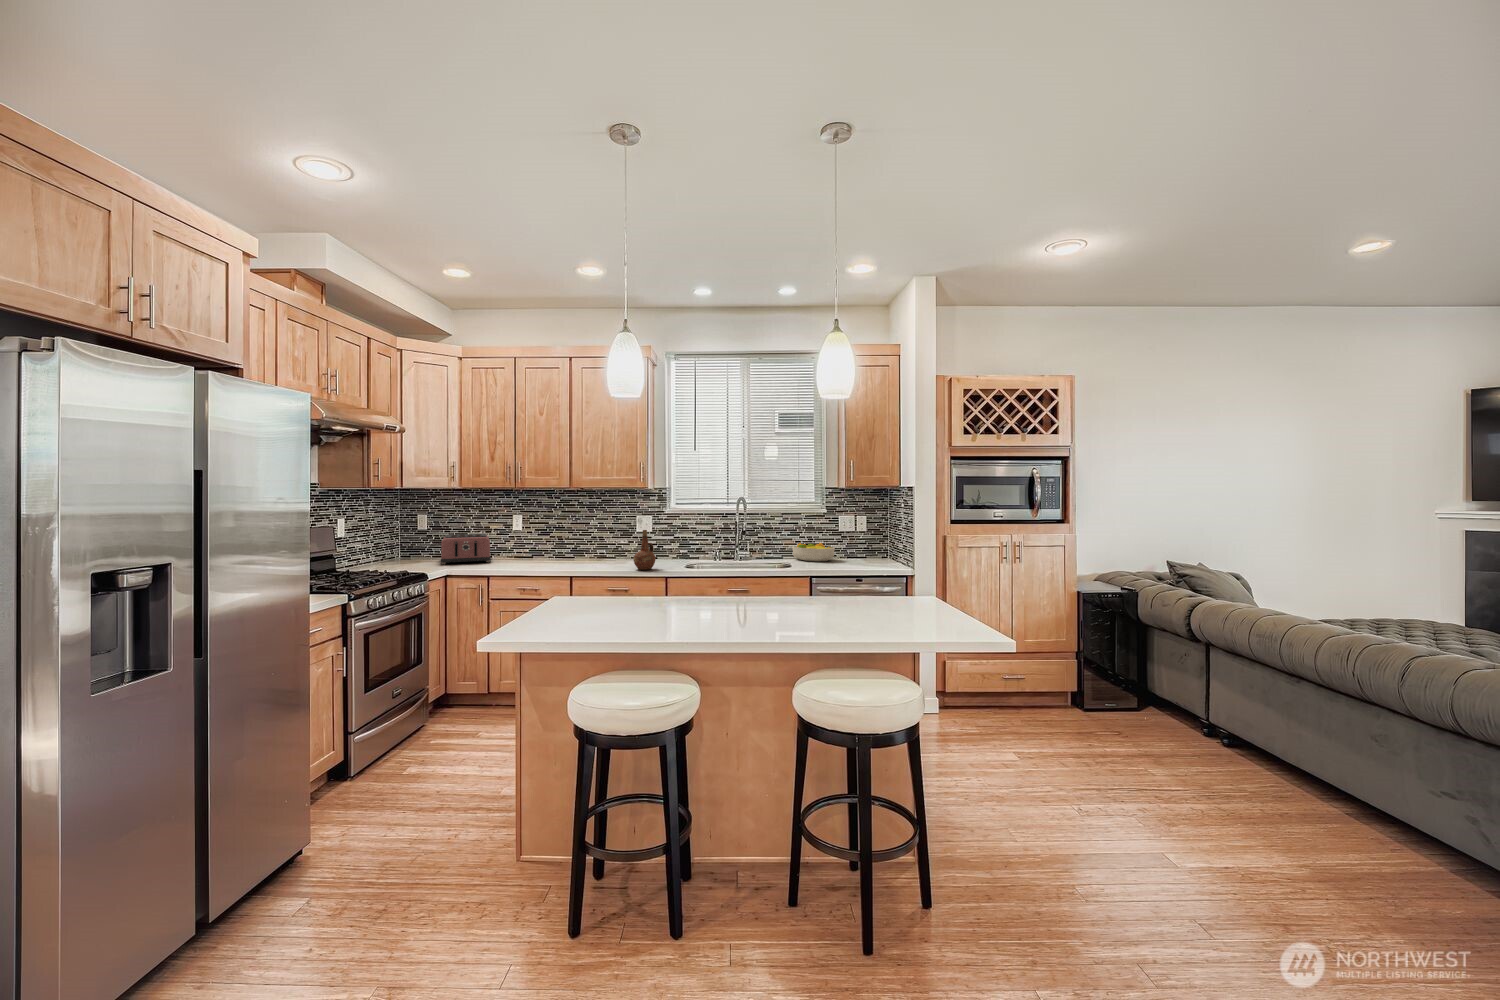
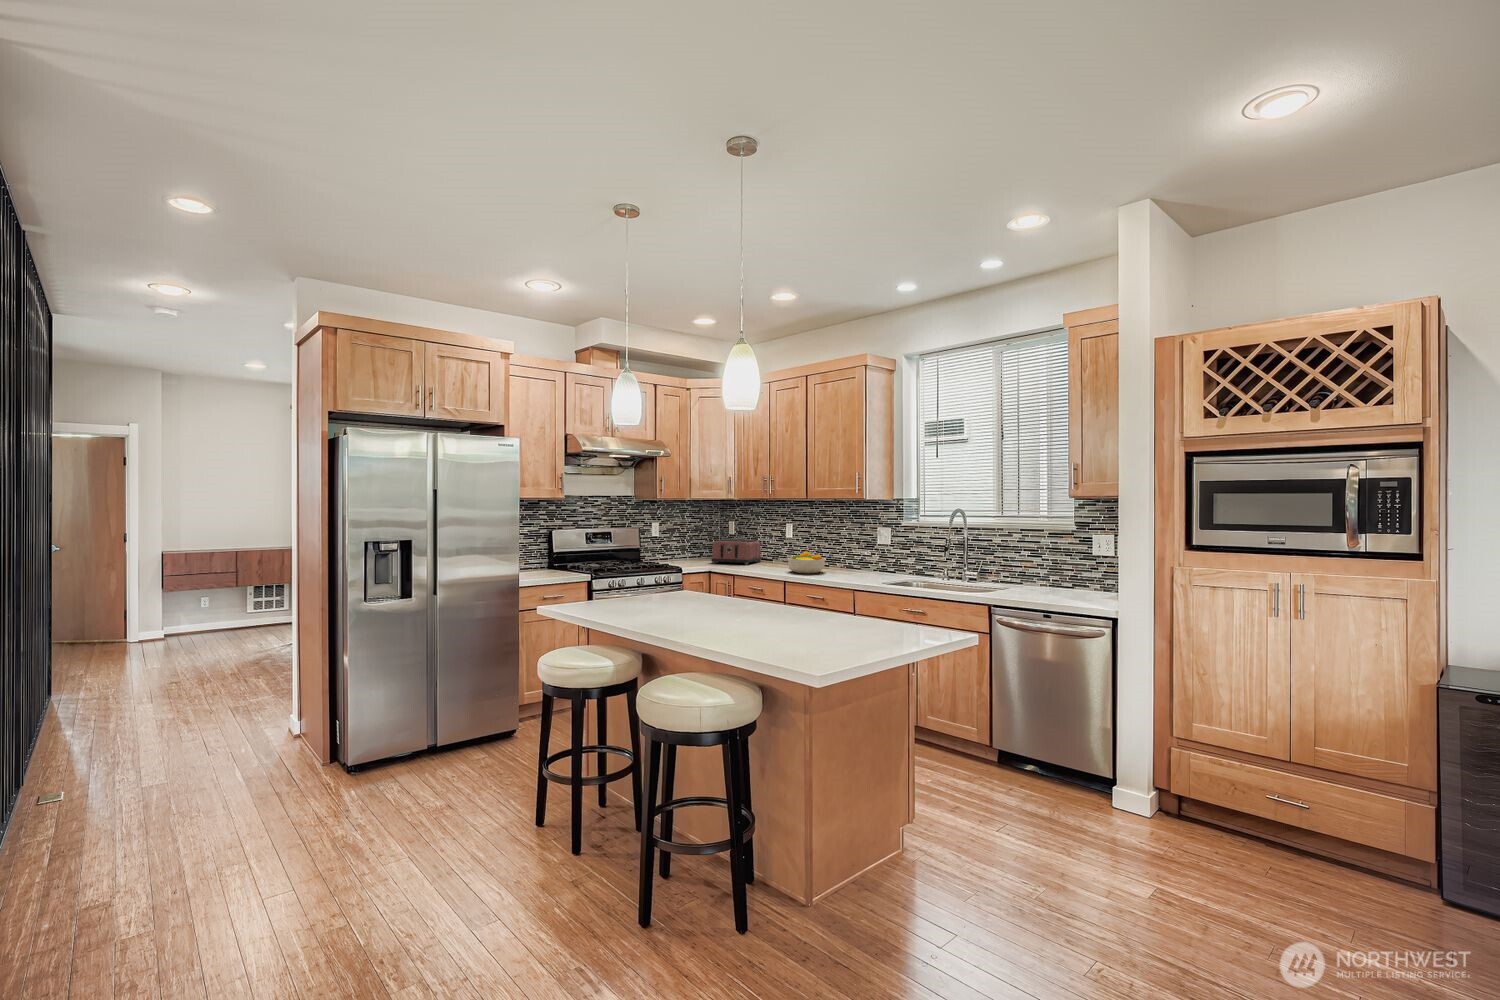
ceramic pitcher: present [633,530,656,570] -> none [828,540,852,580]
fruit bowl: present [792,543,835,562] -> present [788,551,825,574]

